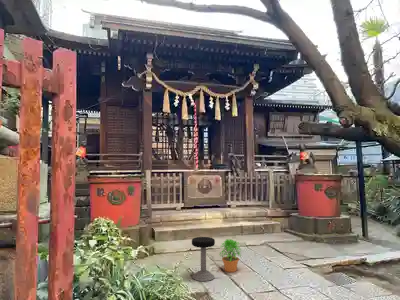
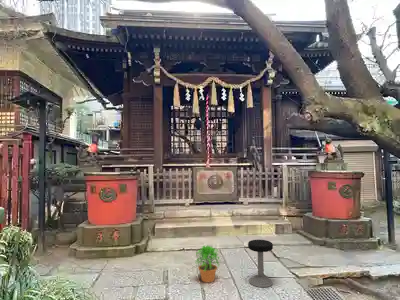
stool: present [192,237,215,281] -> present [248,240,273,287]

